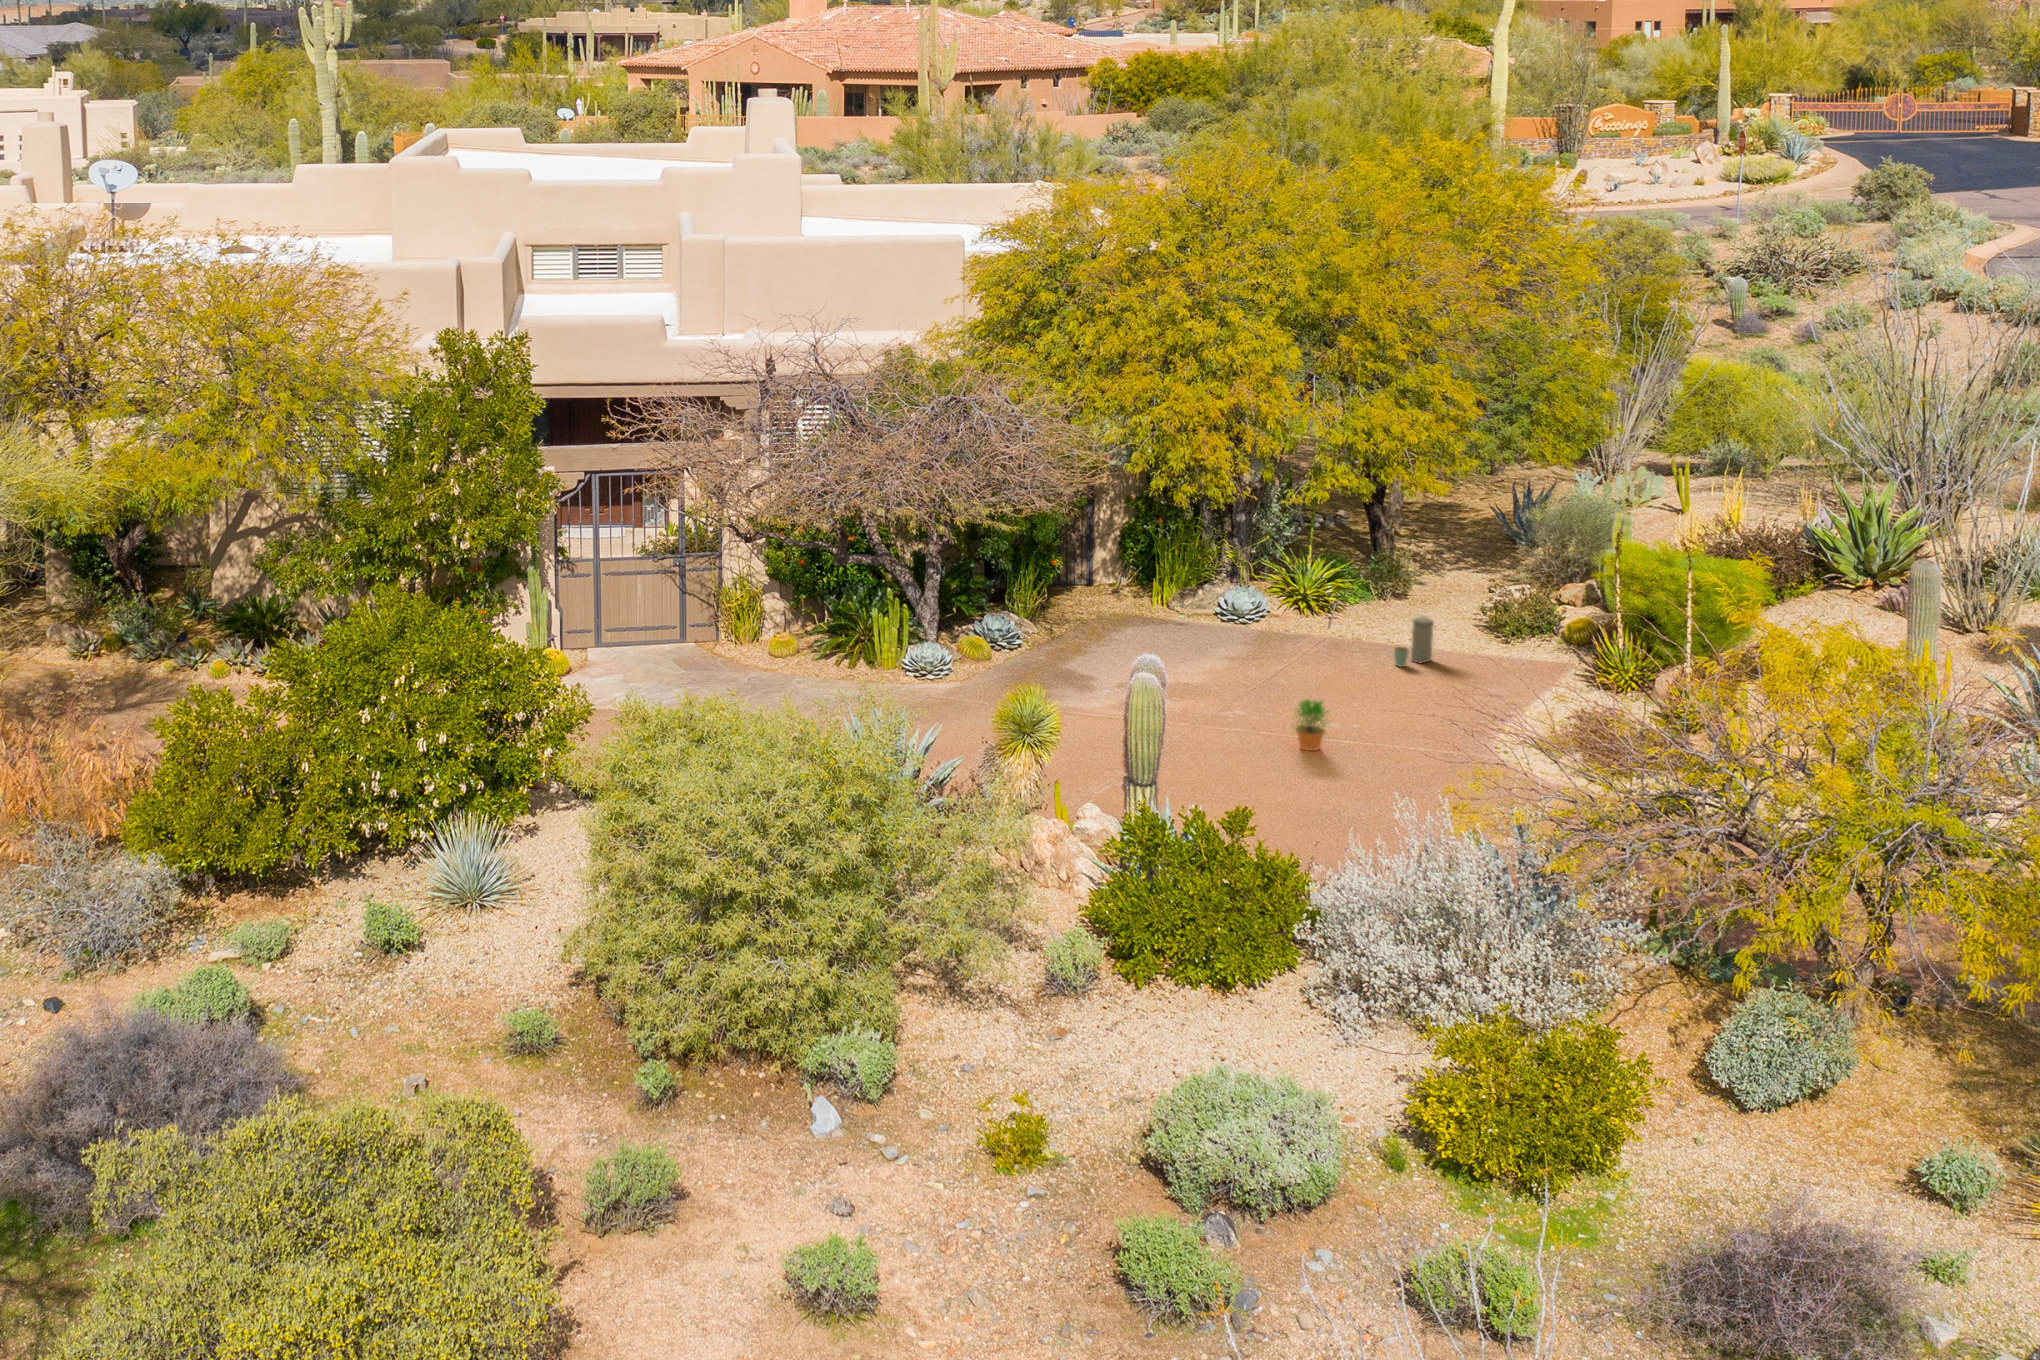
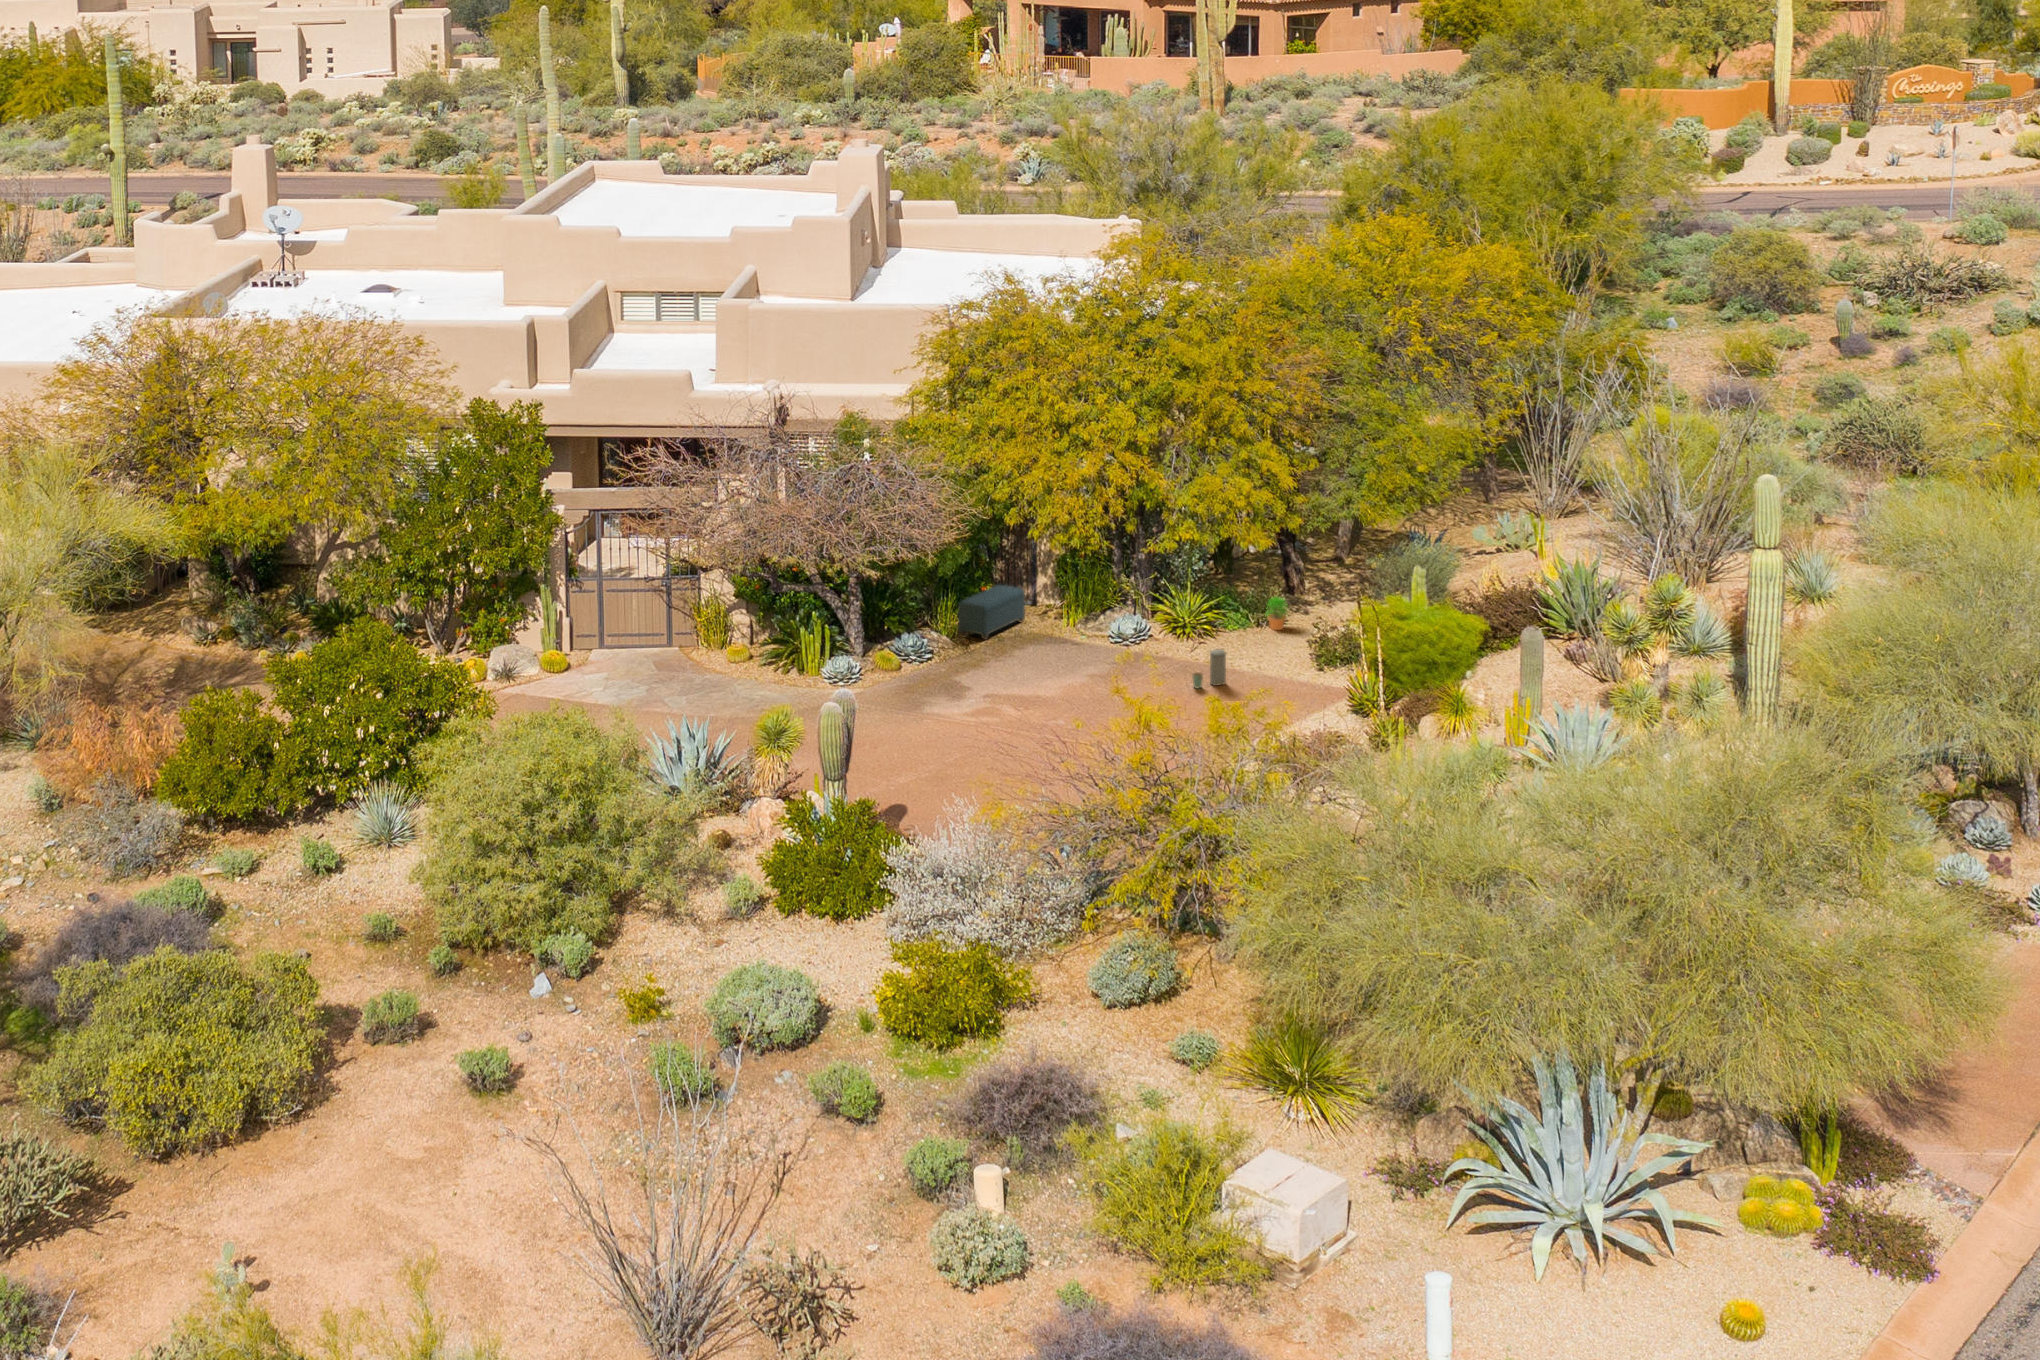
bench: none [1040,558,1108,622] -> present [958,585,1025,640]
potted plant: present [1292,700,1329,751] -> present [1266,597,1287,630]

